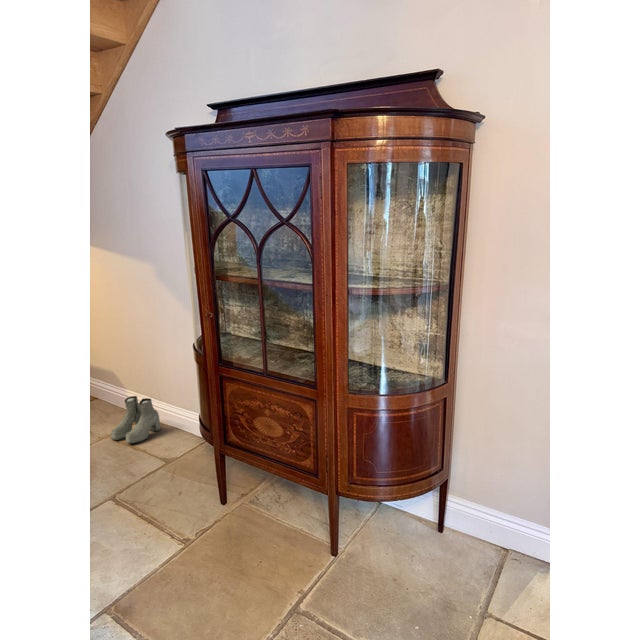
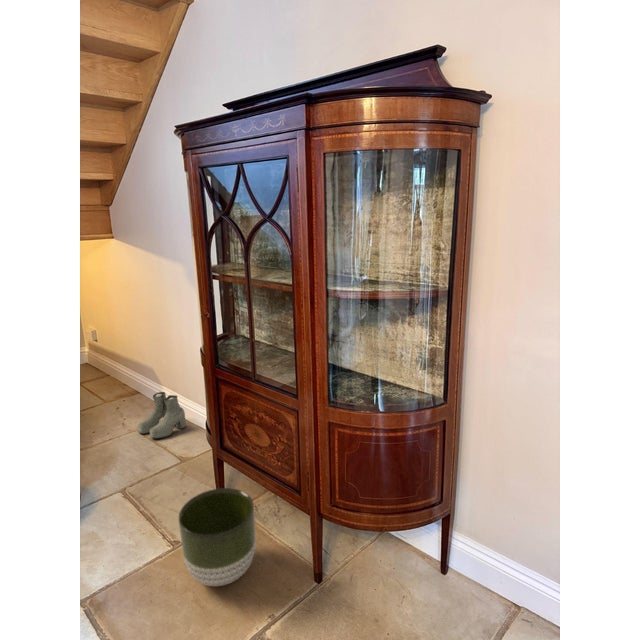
planter: none [200,481,273,574] -> present [179,488,256,586]

